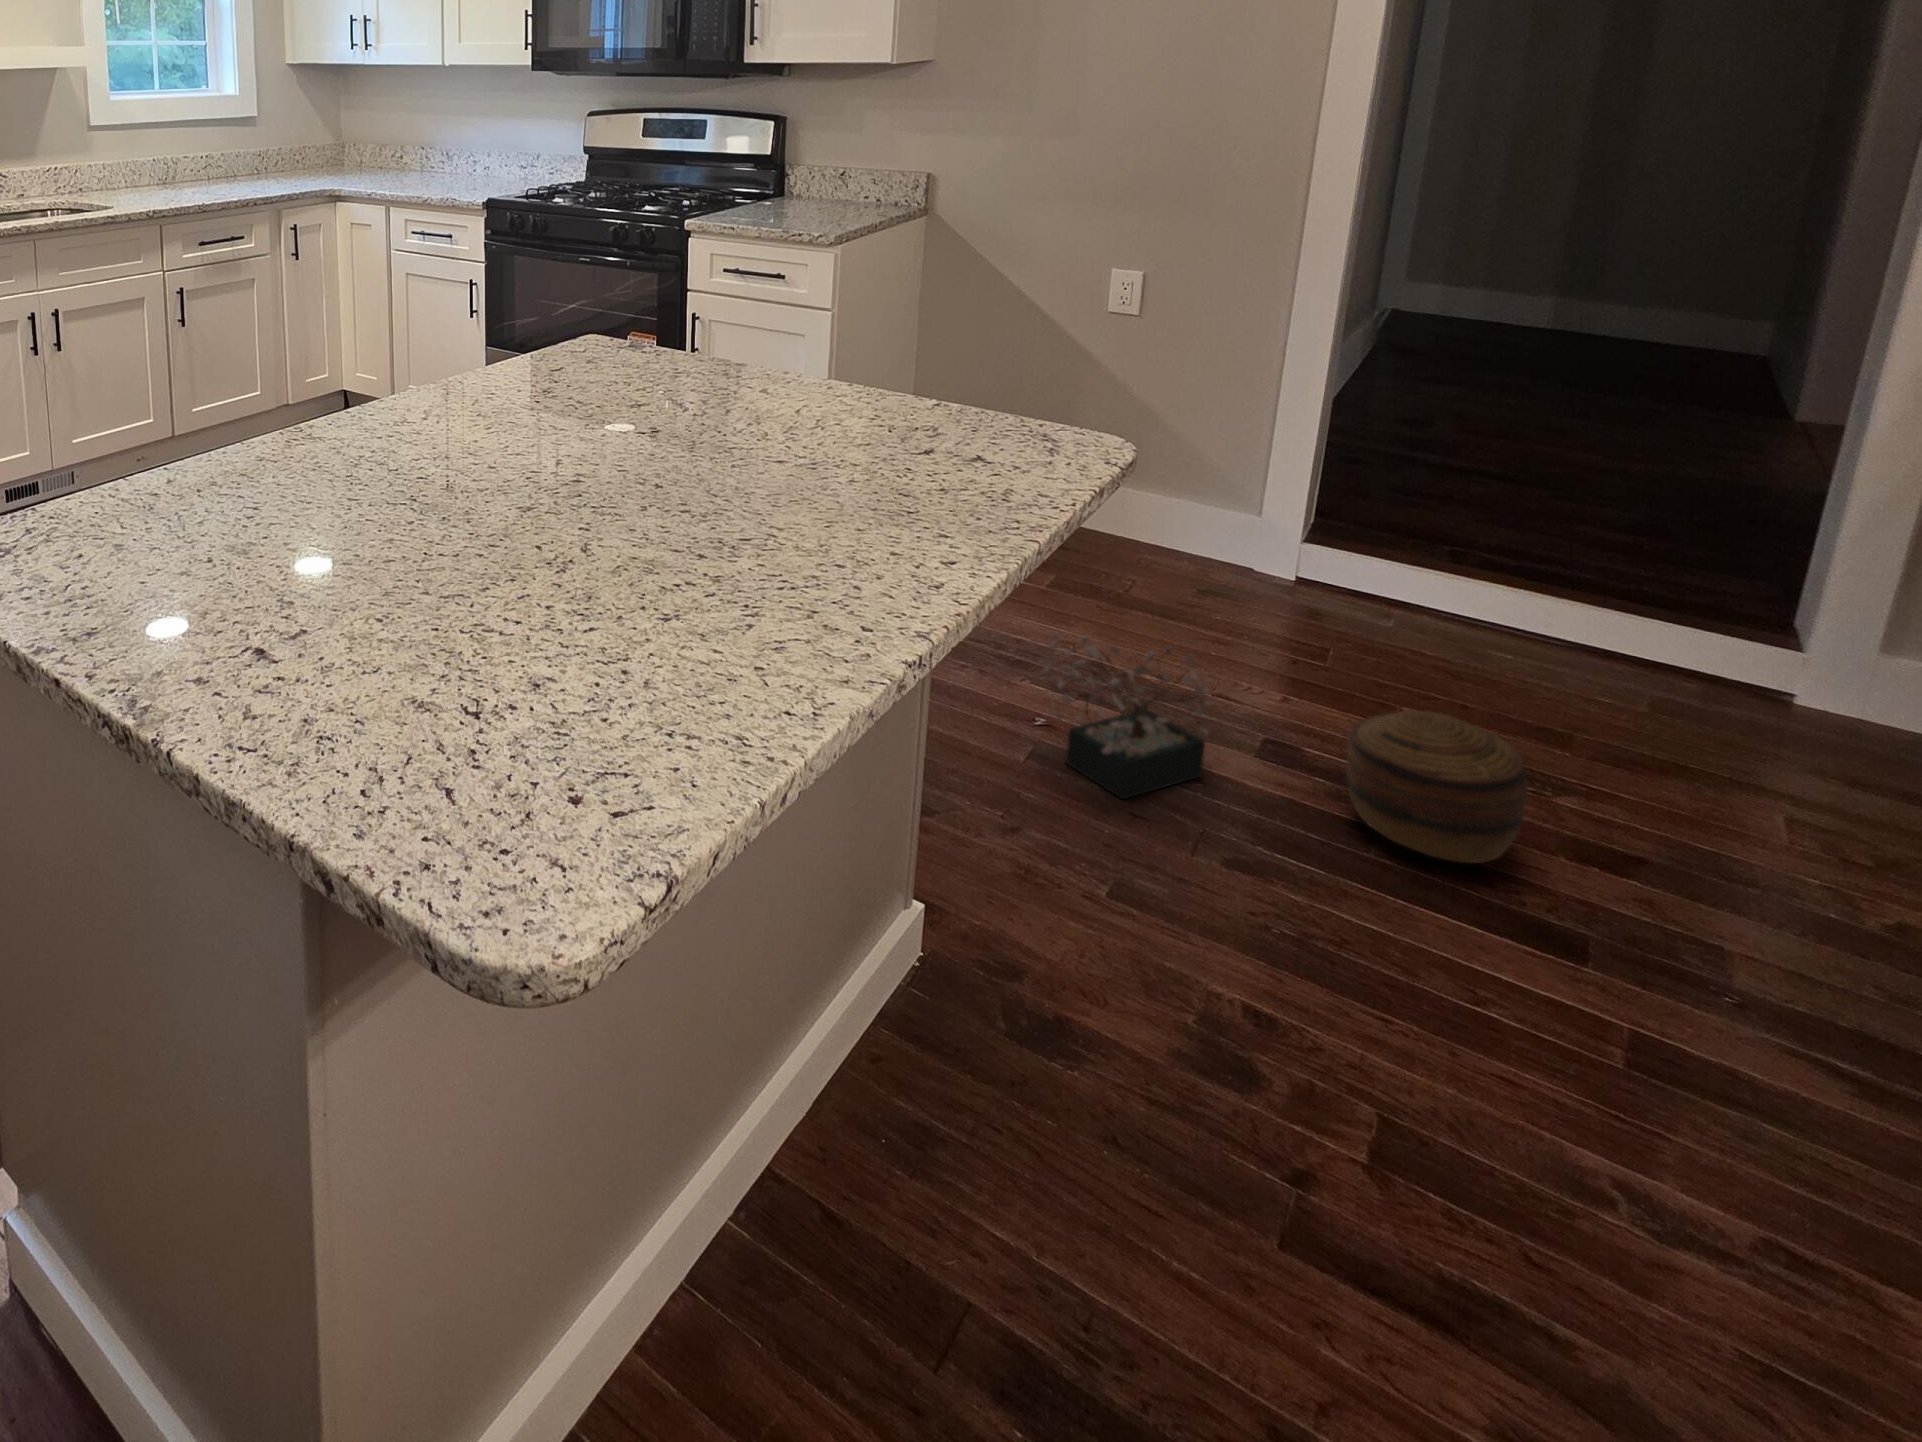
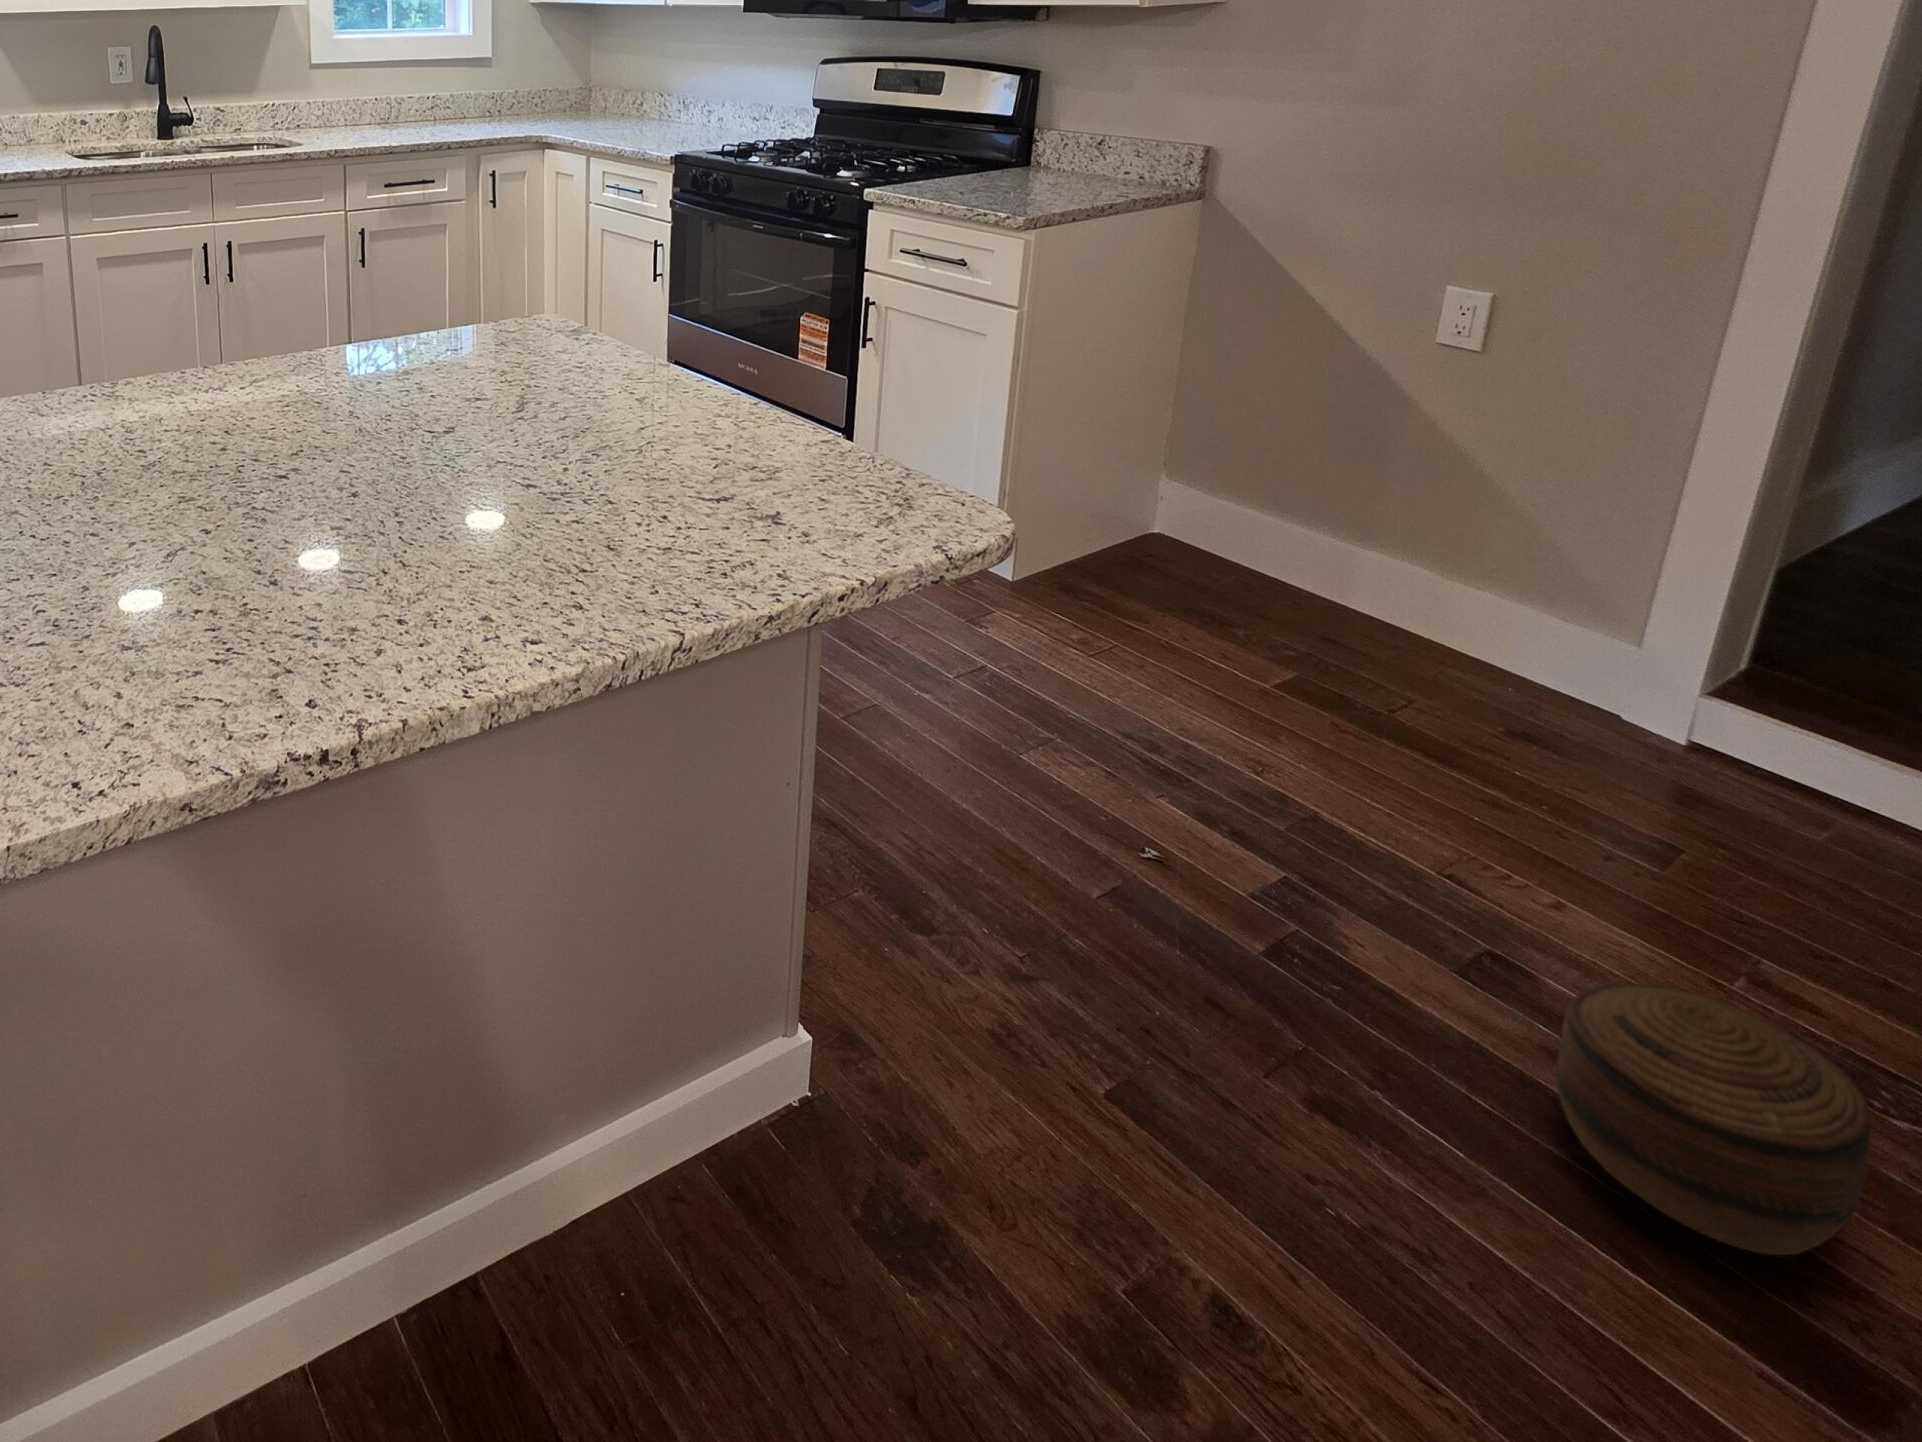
decorative plant: present [1042,633,1211,799] -> none [1113,760,1378,996]

